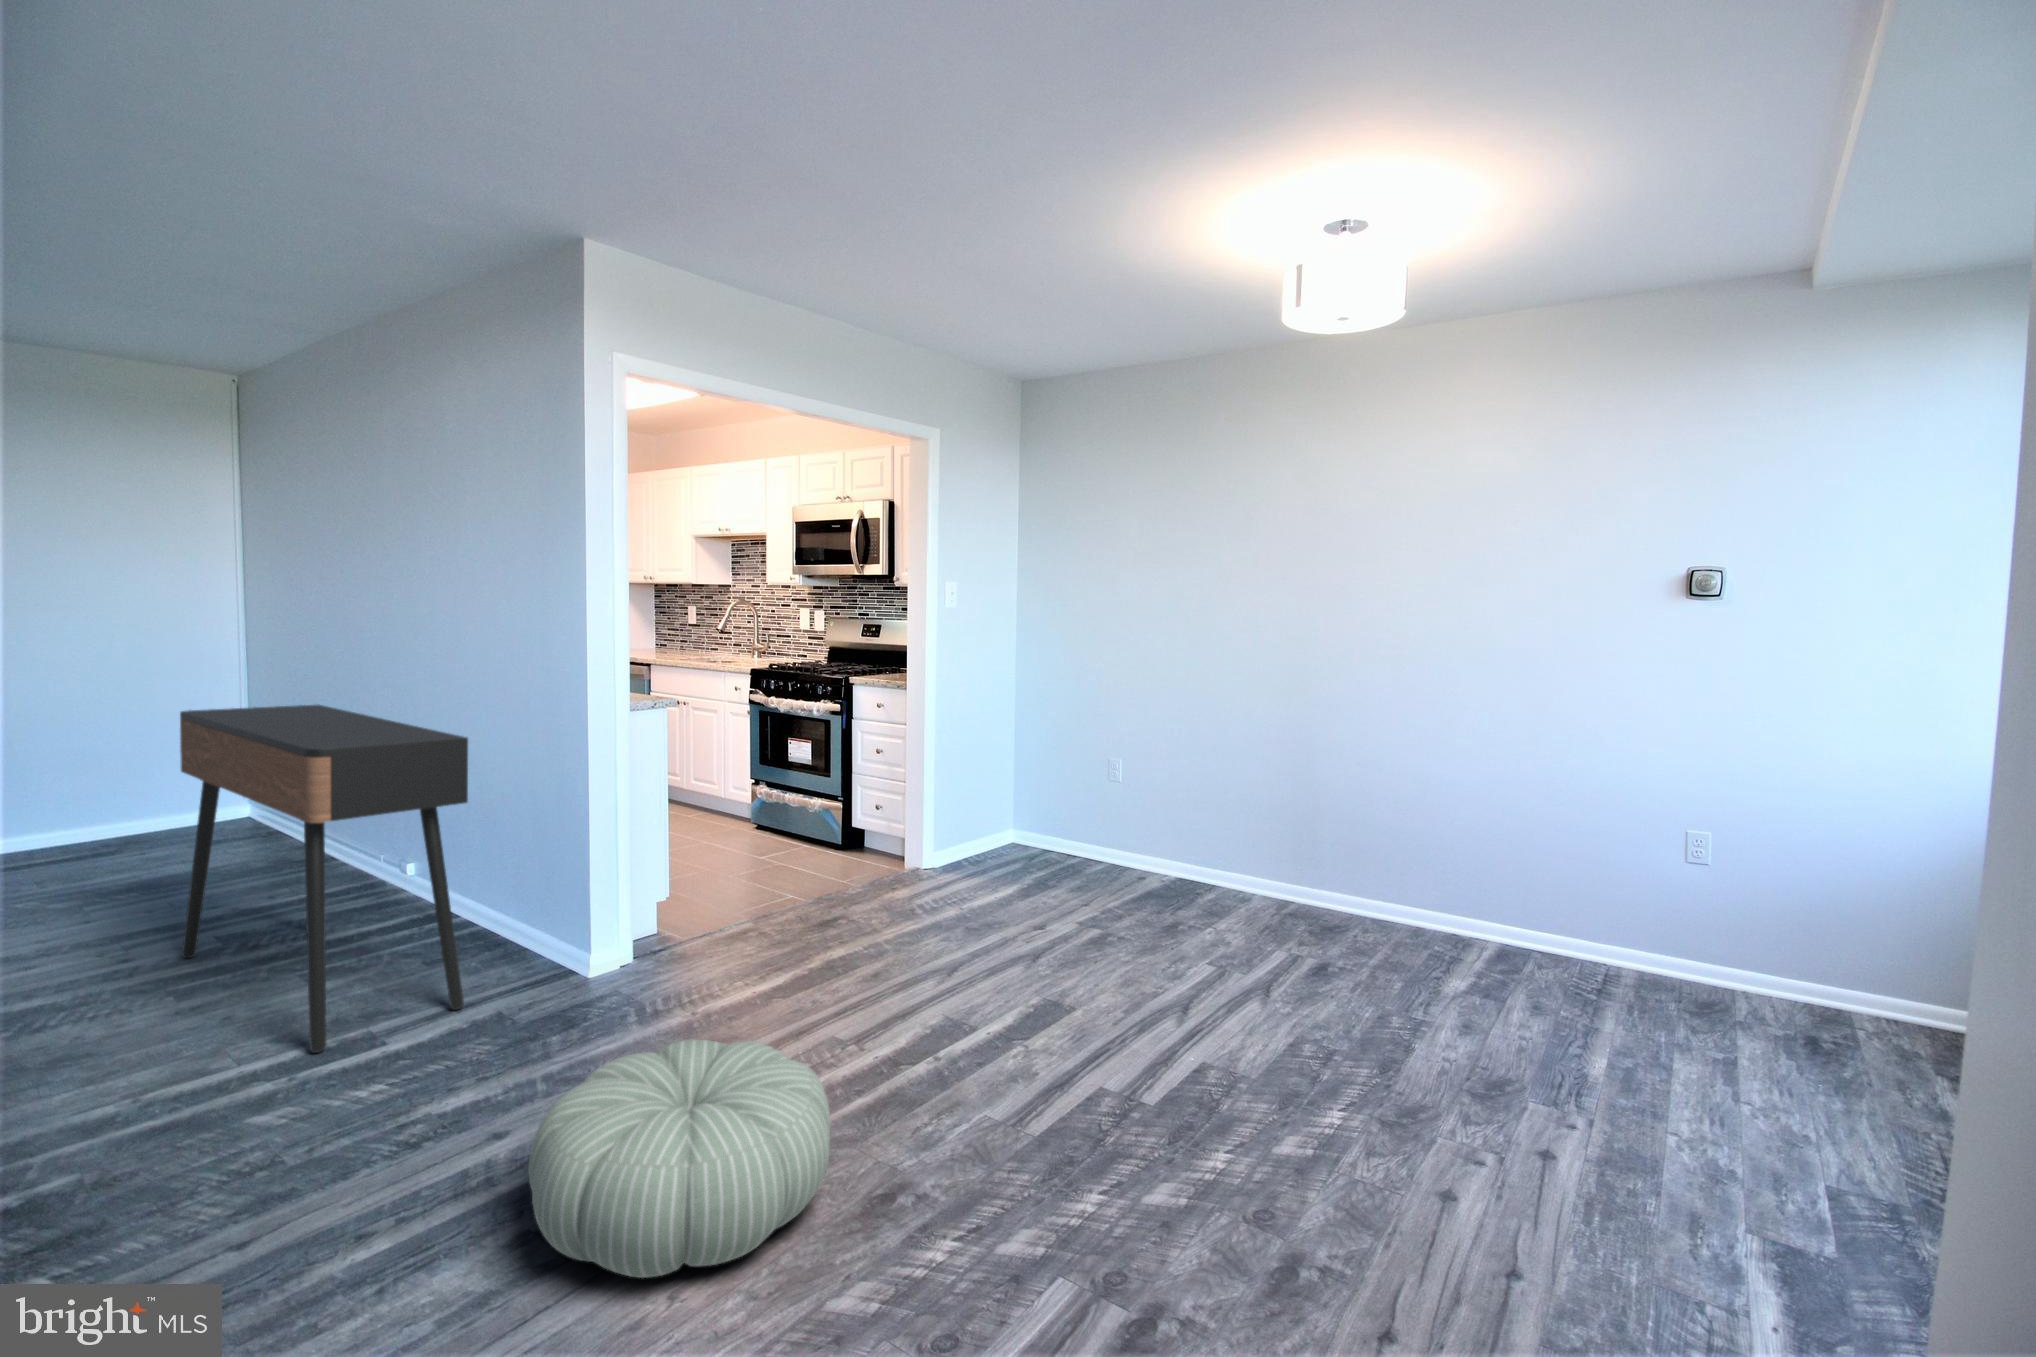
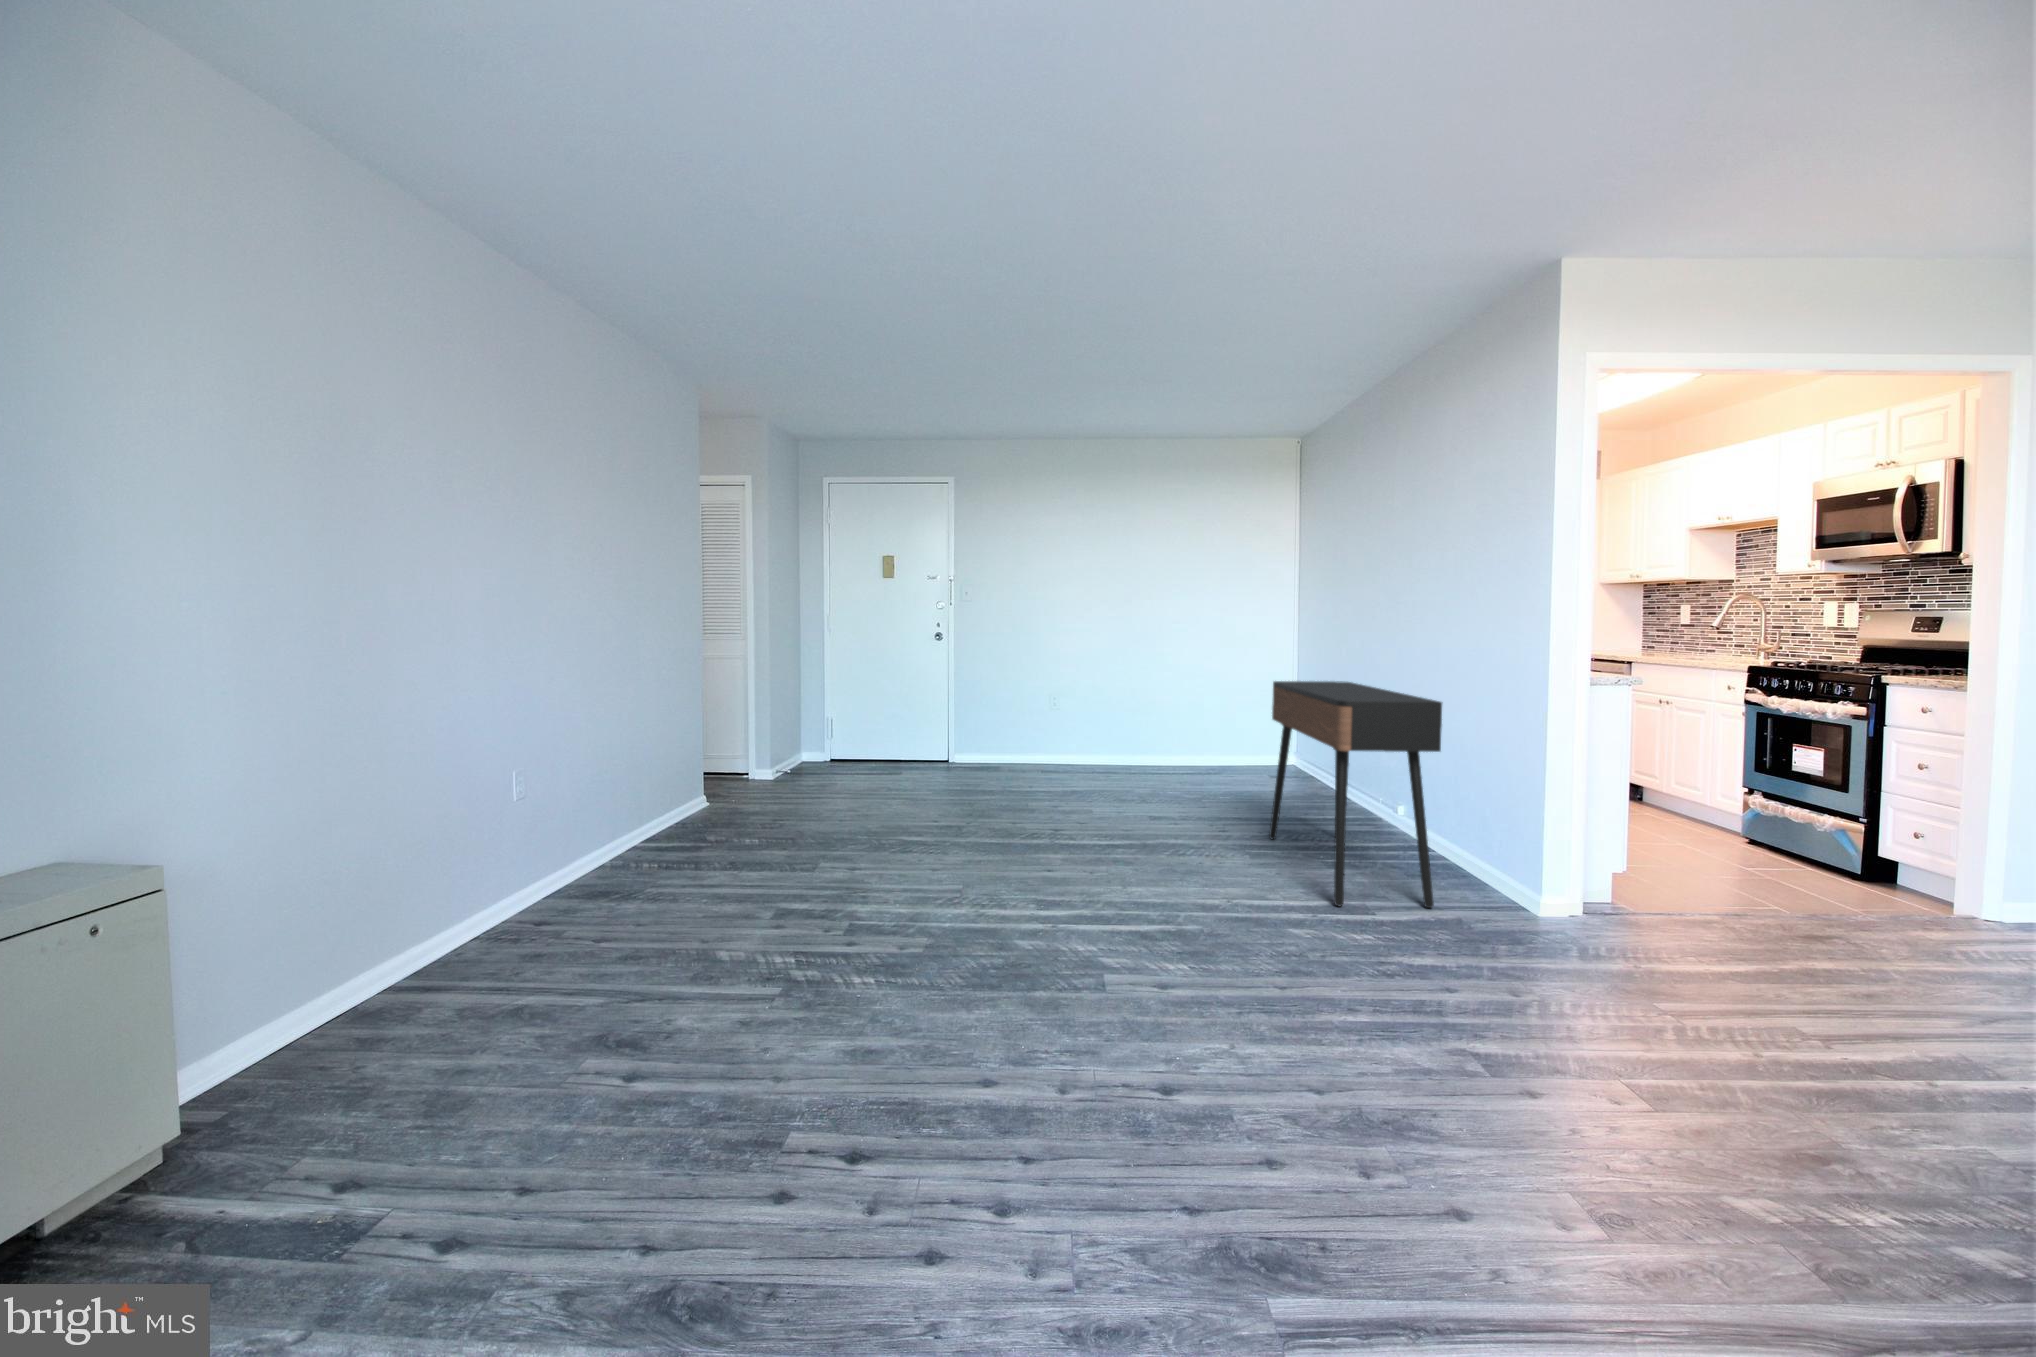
pouf: present [528,1040,830,1278] -> none [1464,952,1755,1134]

